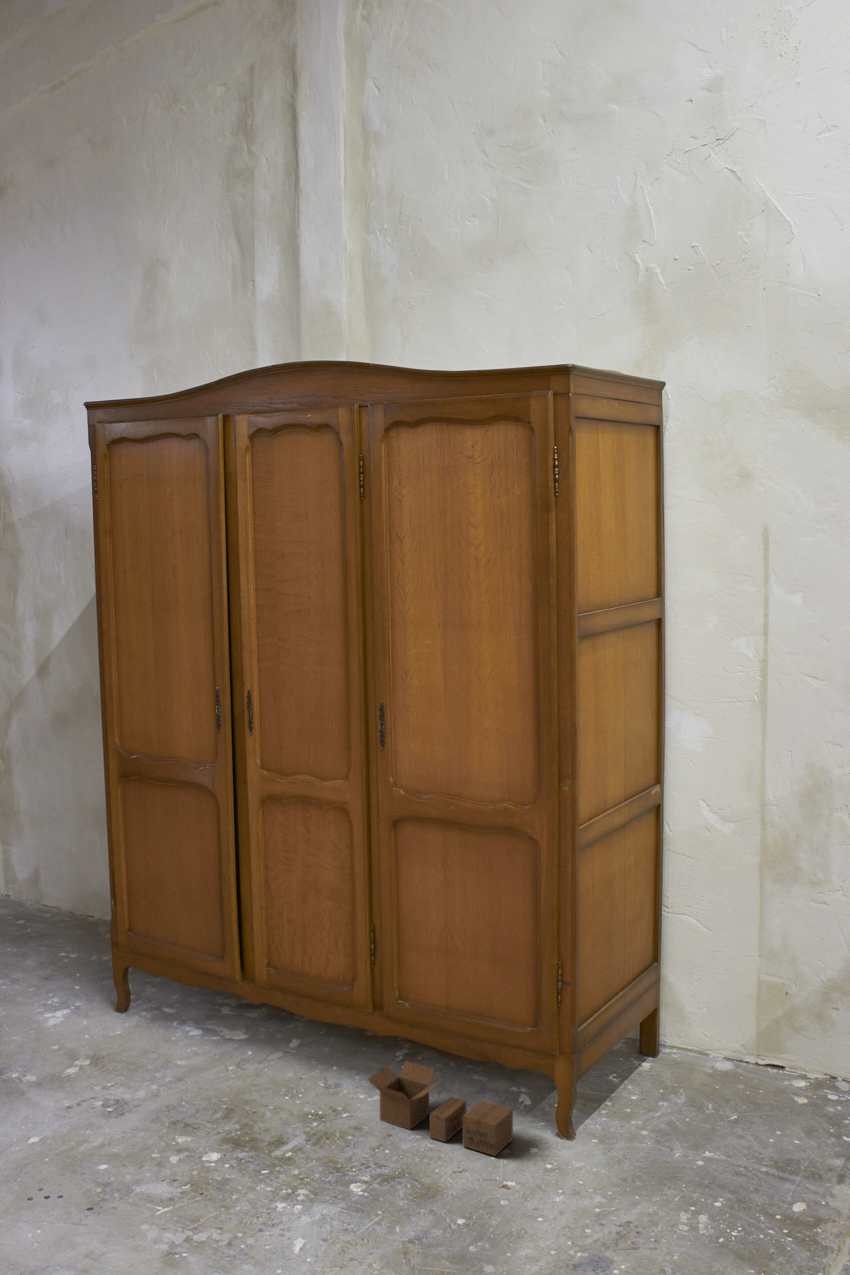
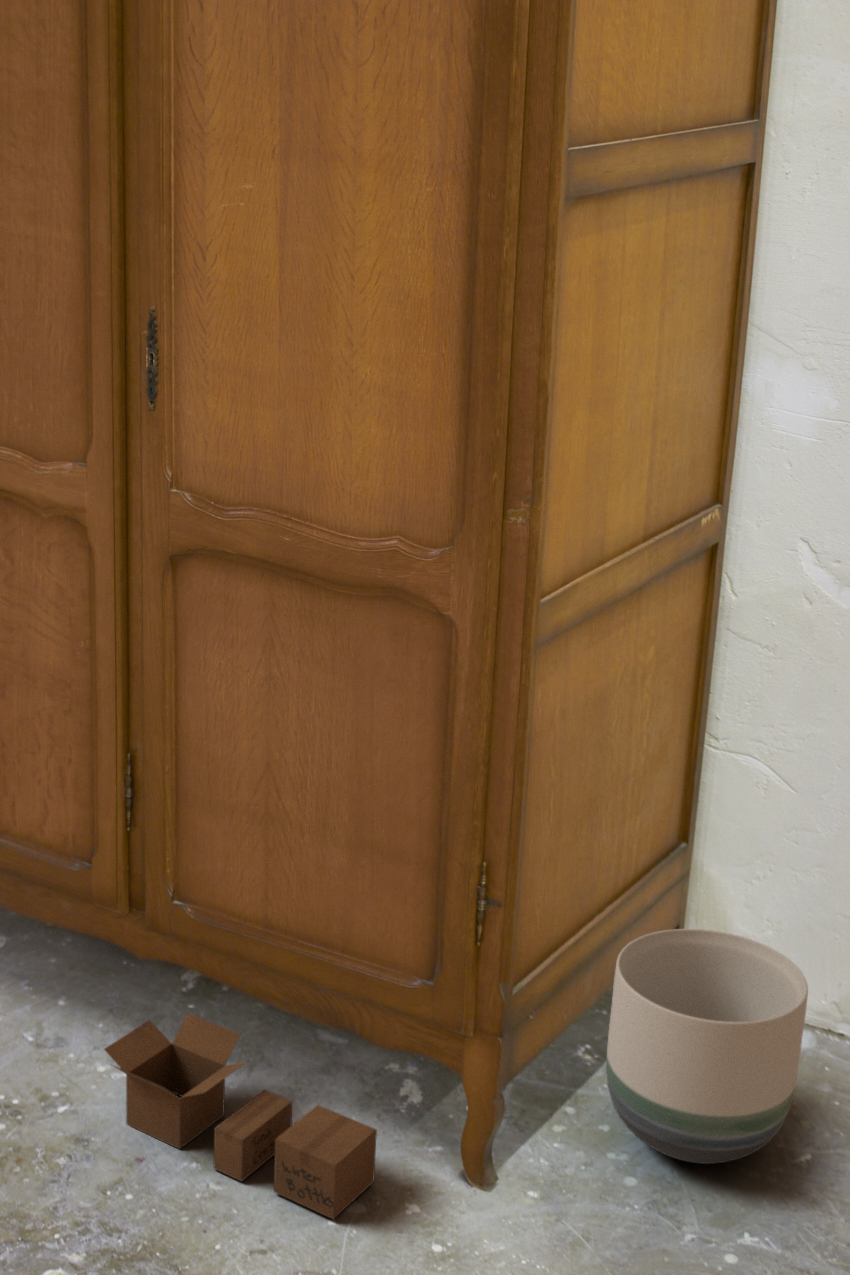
planter: none [626,1002,725,1124] -> present [606,929,808,1164]

